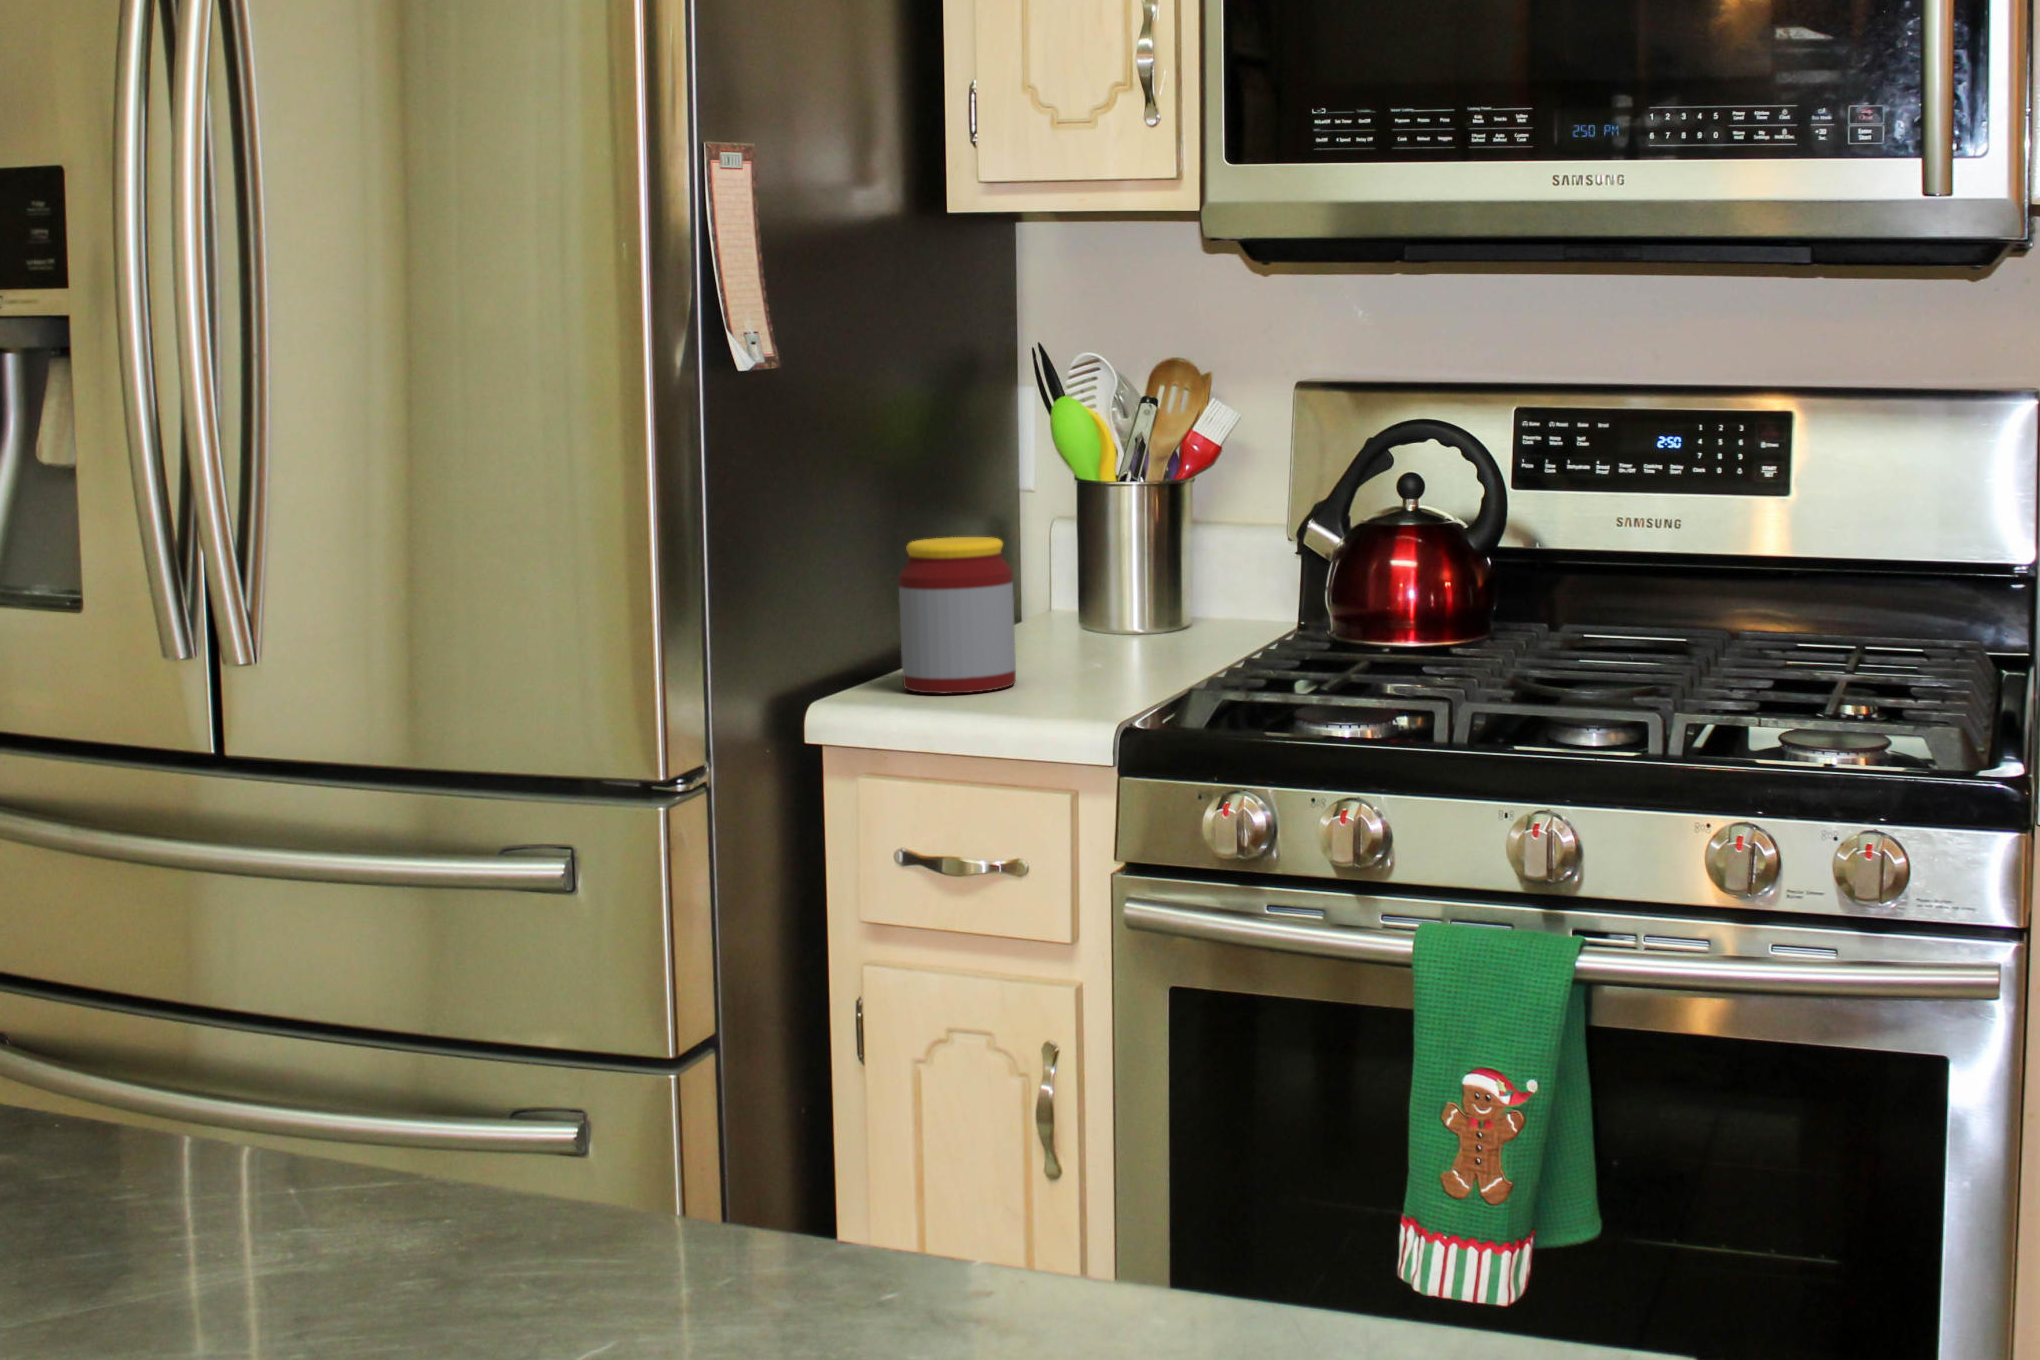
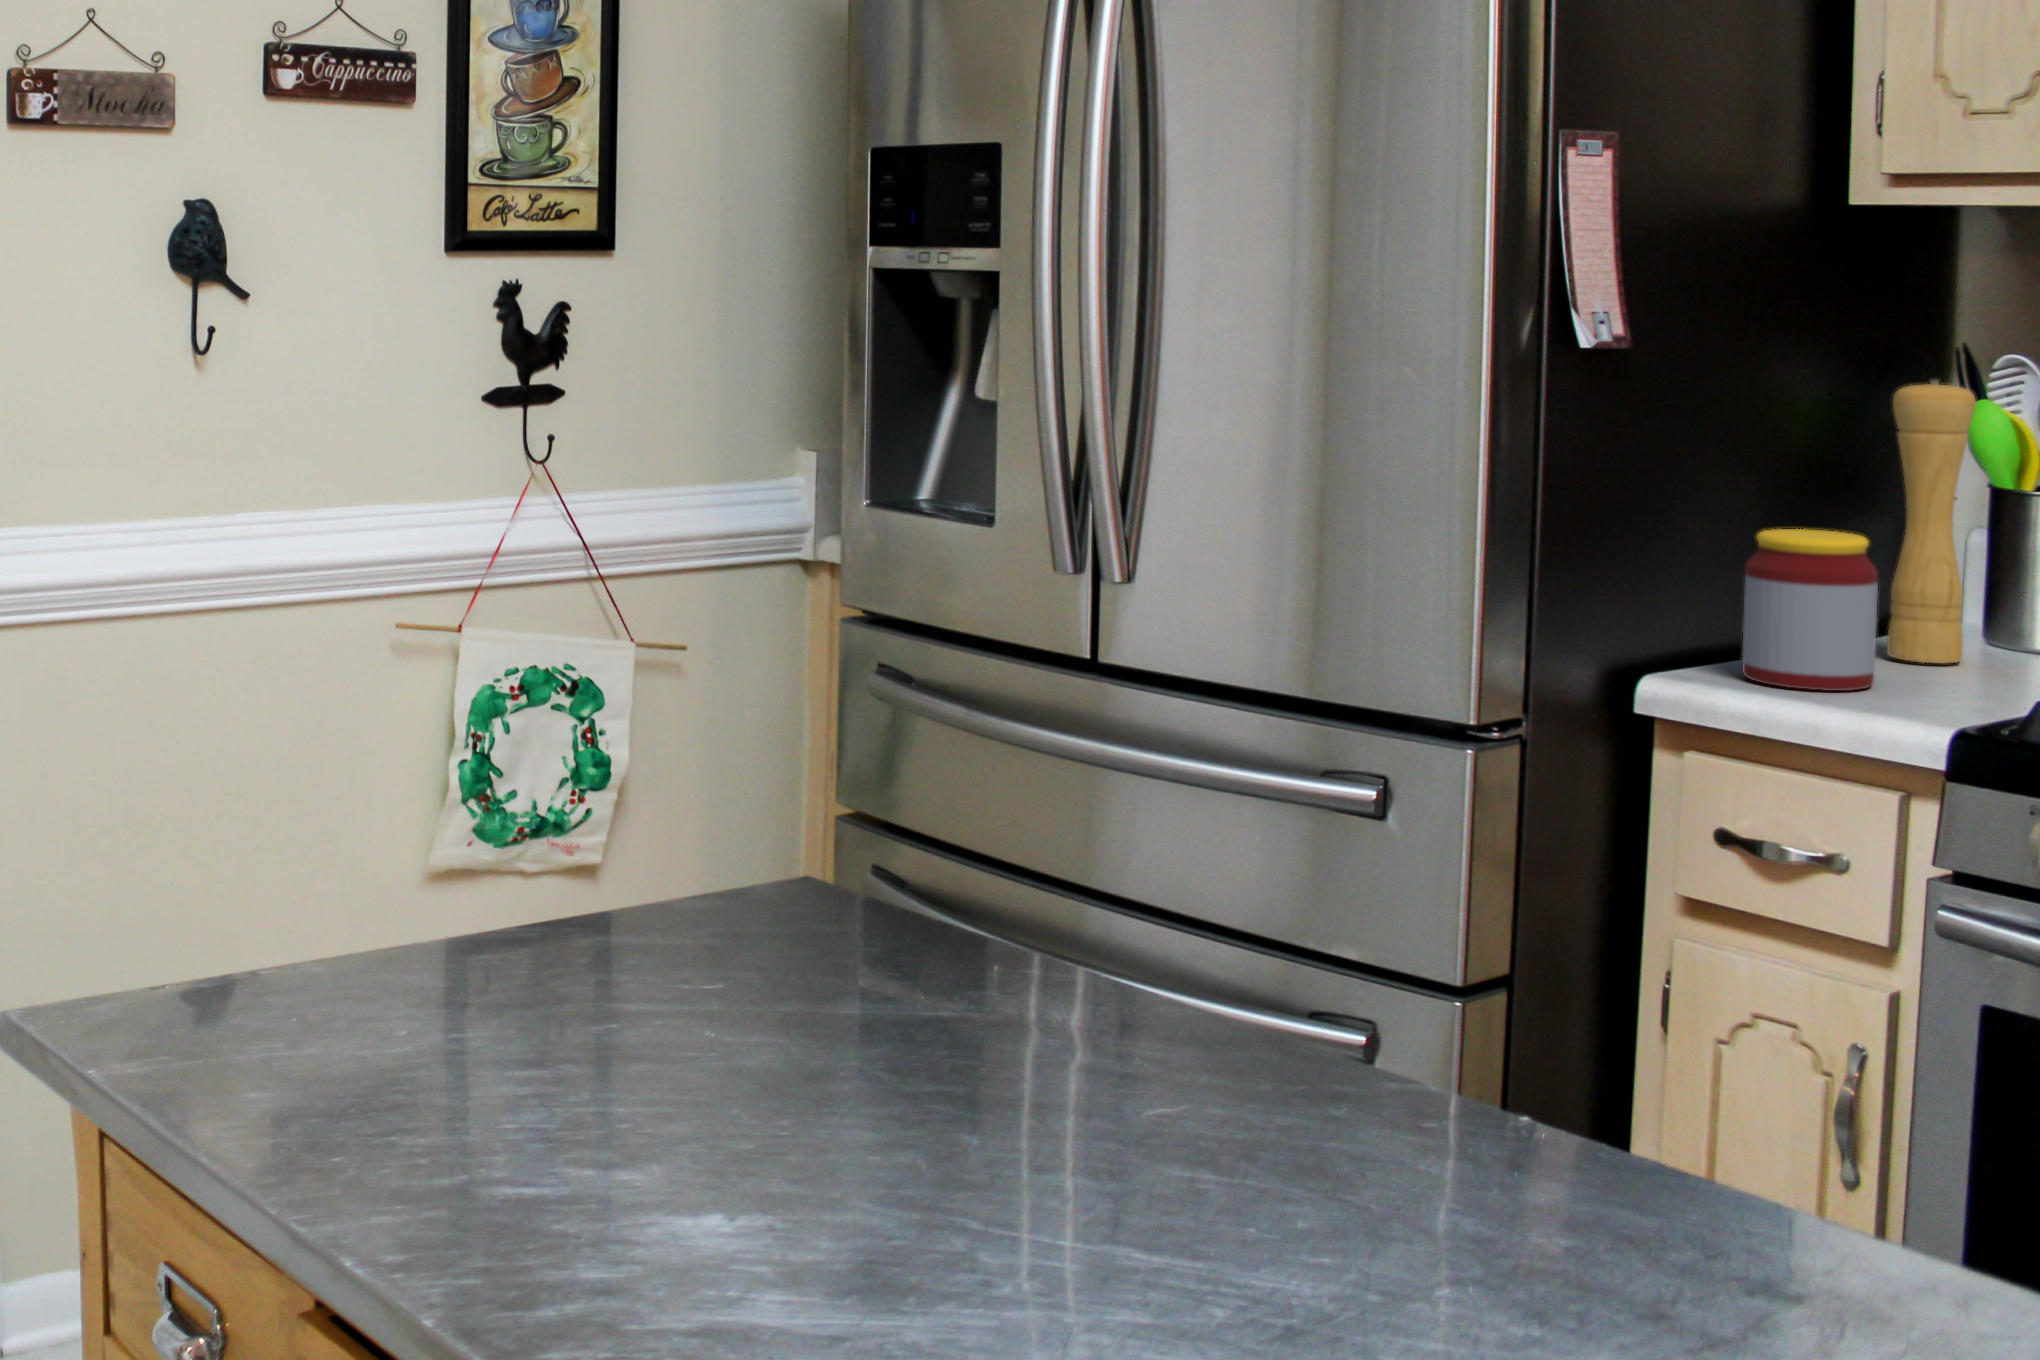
pepper mill: none [998,389,1071,659] -> present [1887,380,1976,664]

